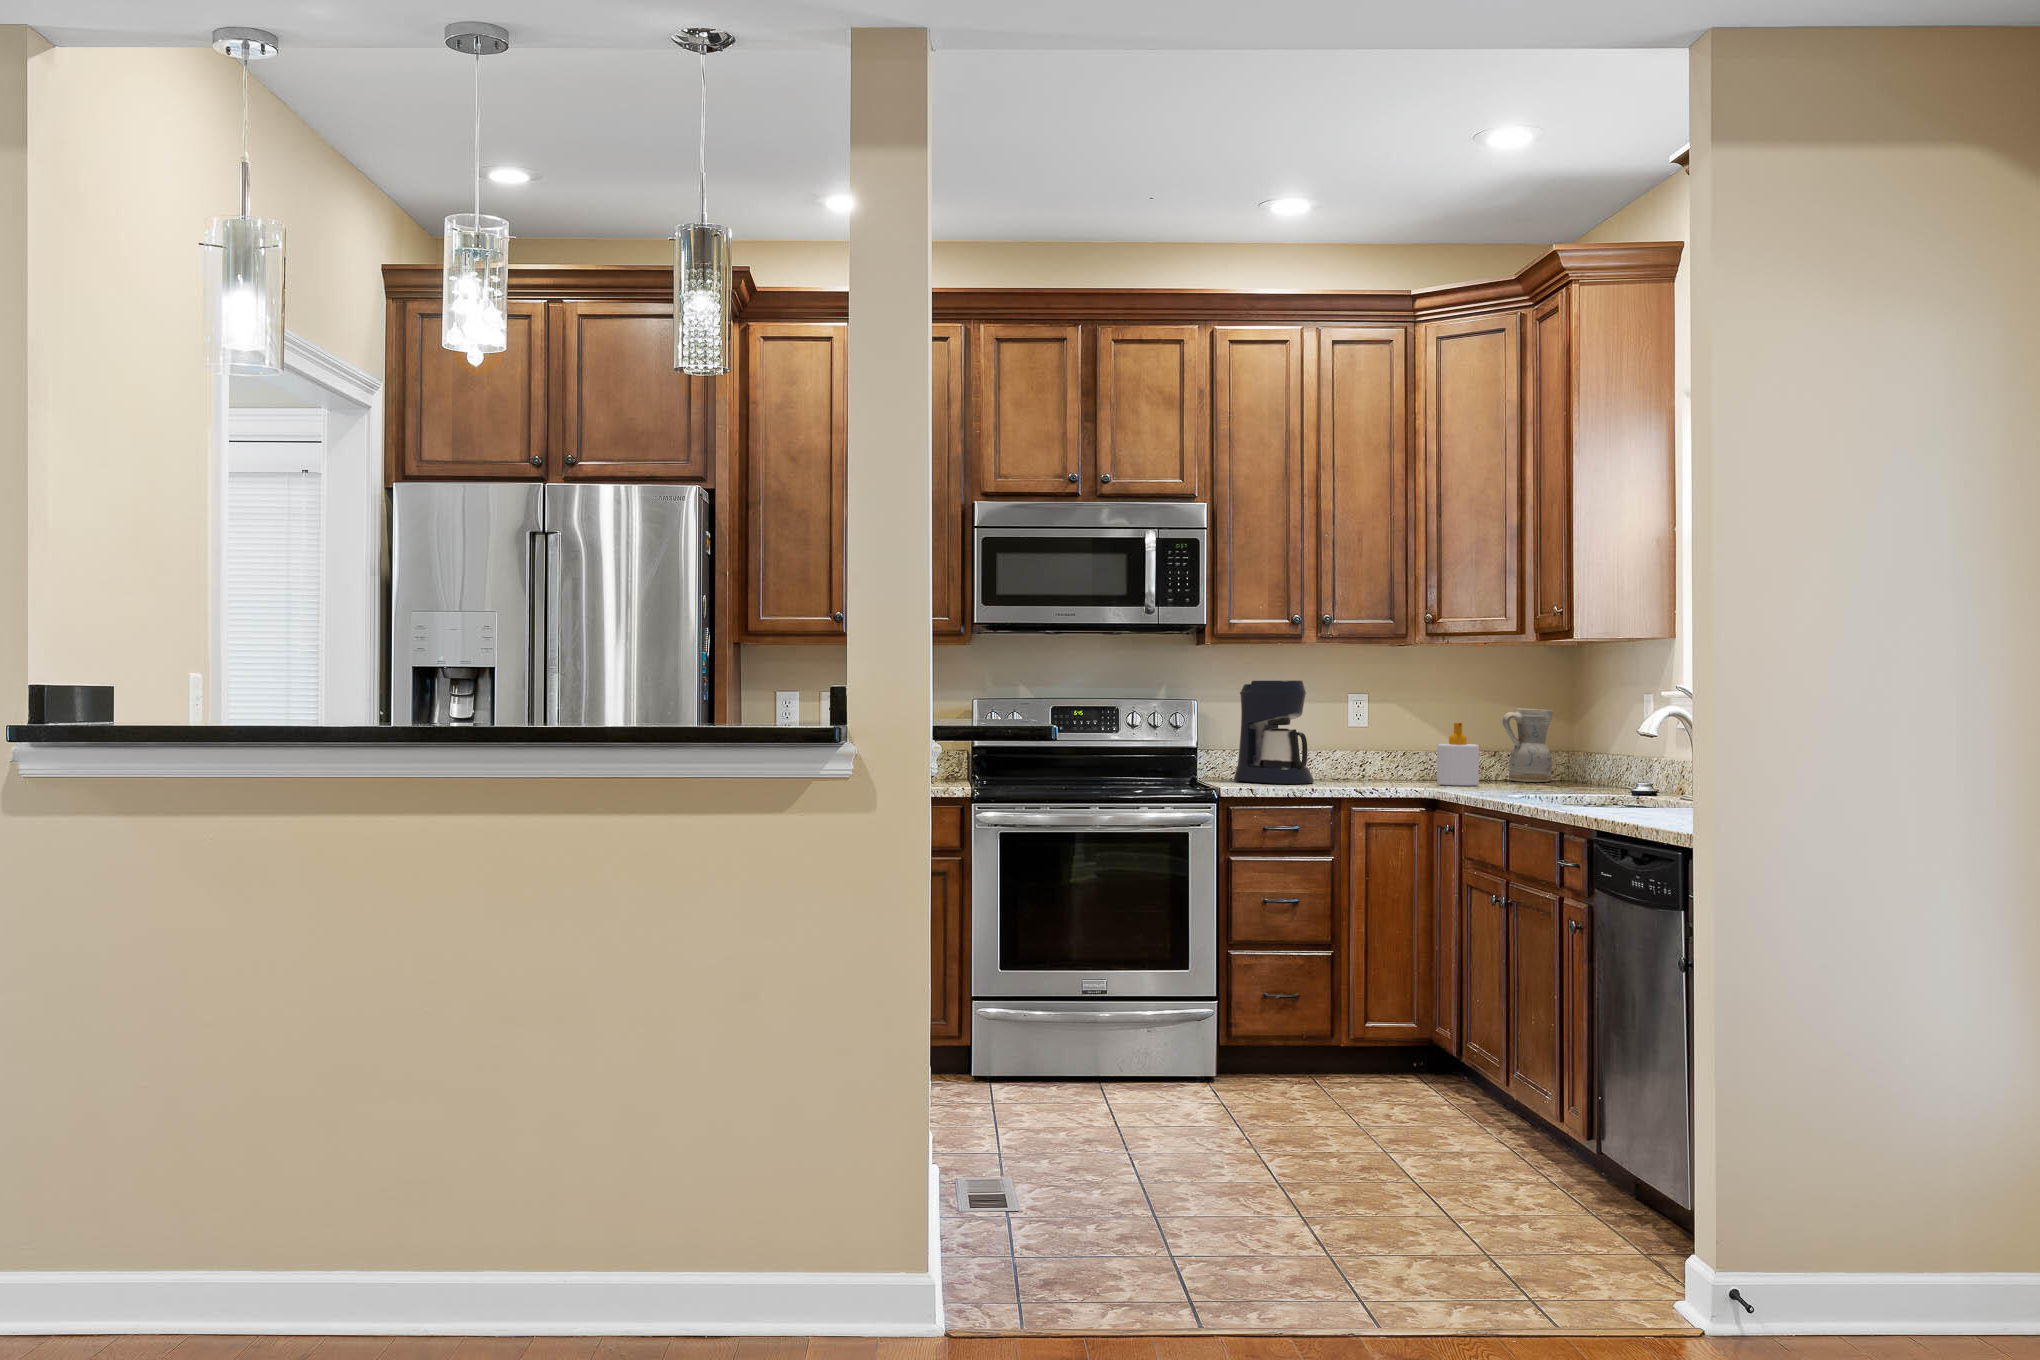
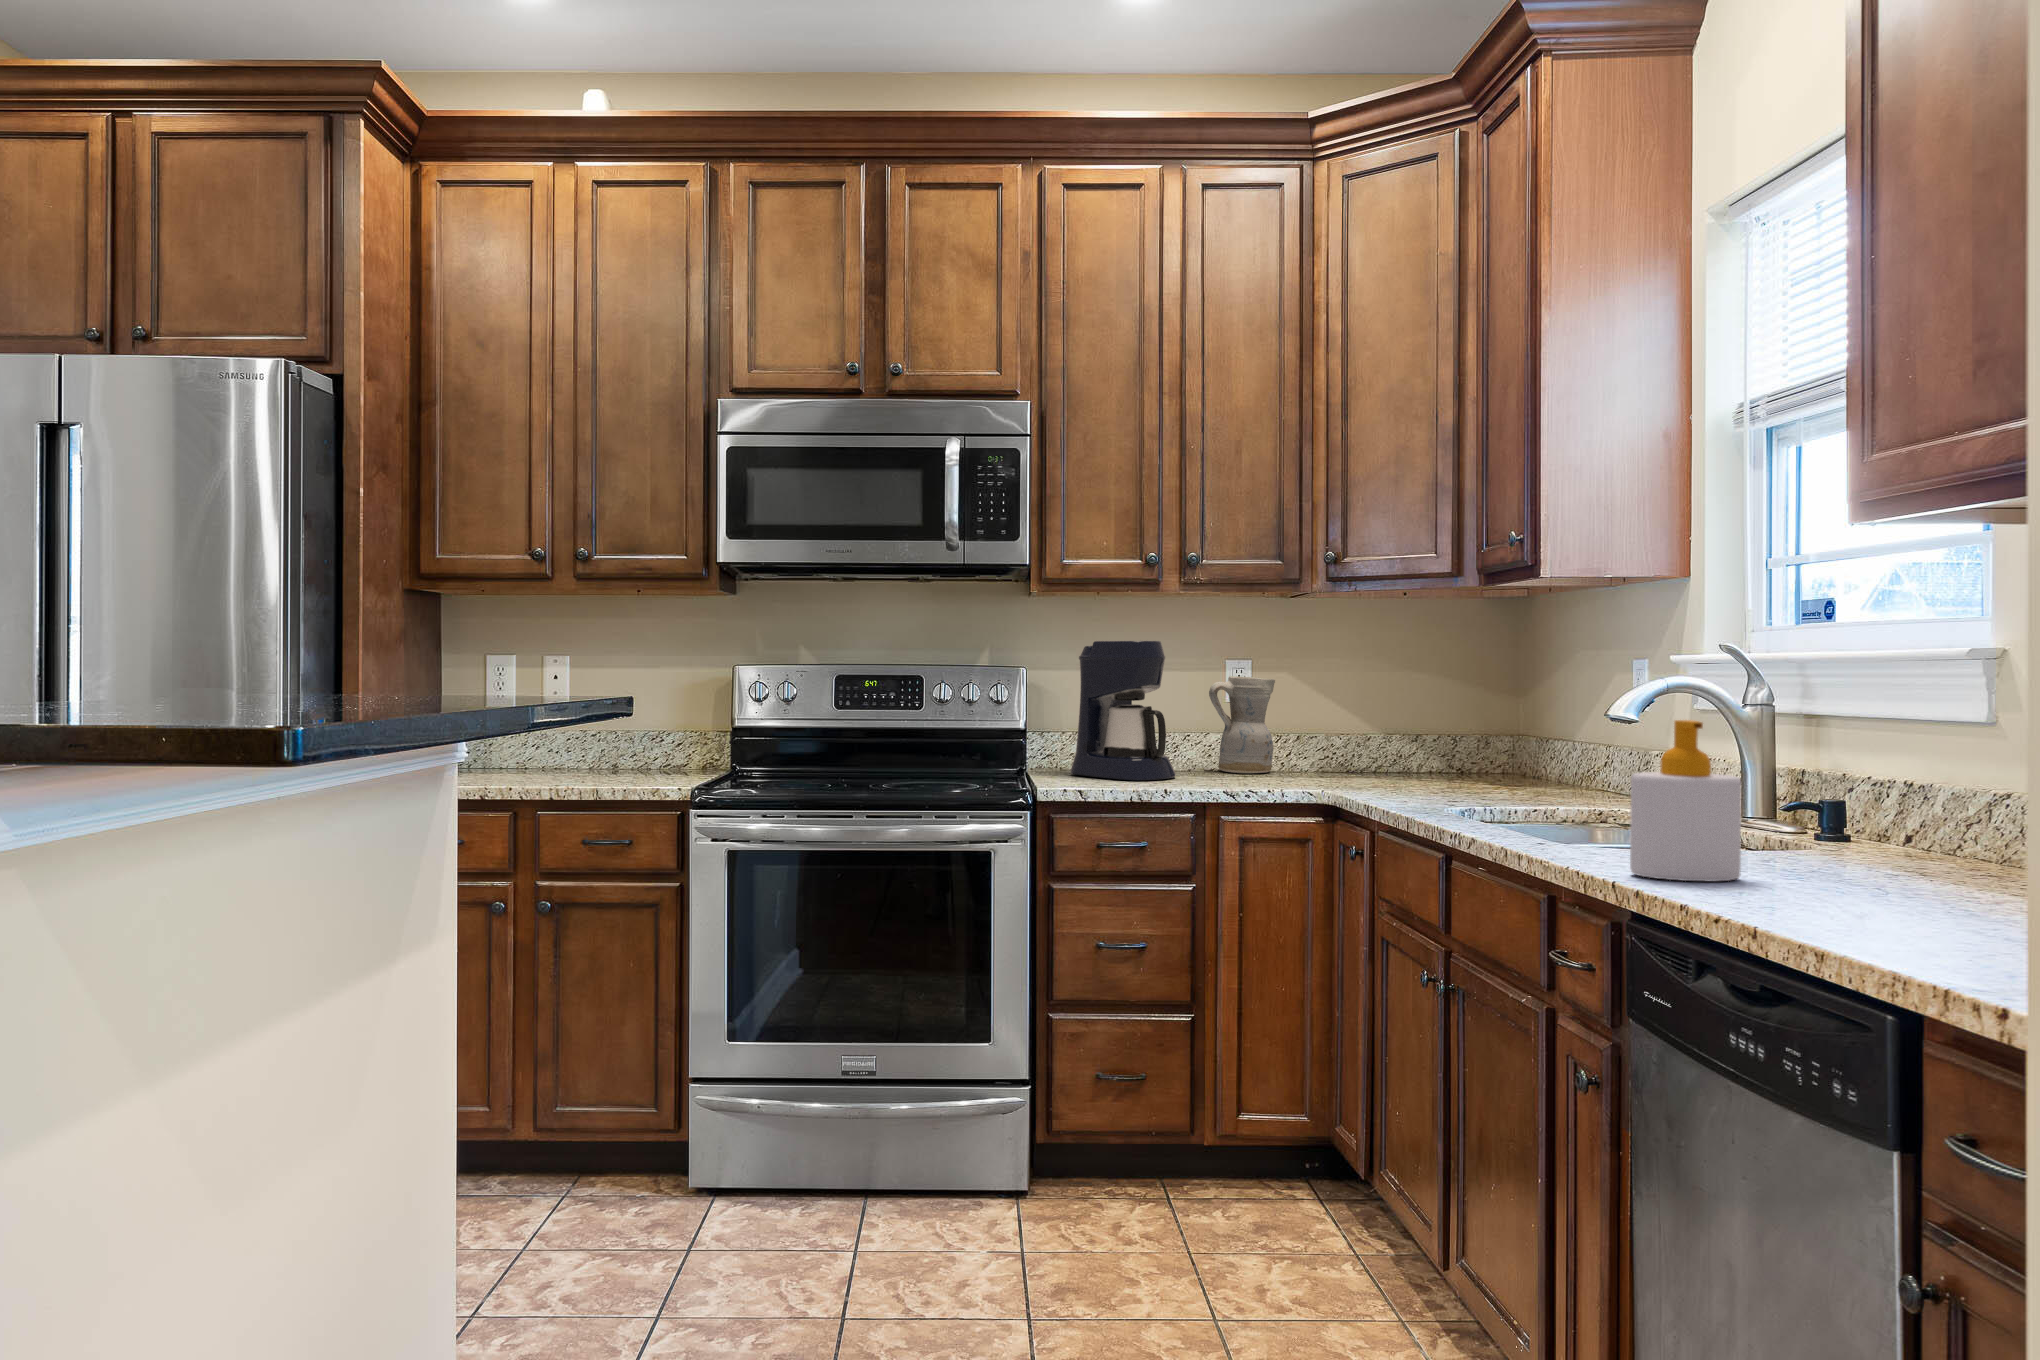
ceramic pitcher: present [1502,708,1553,782] -> present [1209,676,1275,773]
soap bottle: present [1437,723,1479,786] -> present [1630,720,1741,881]

